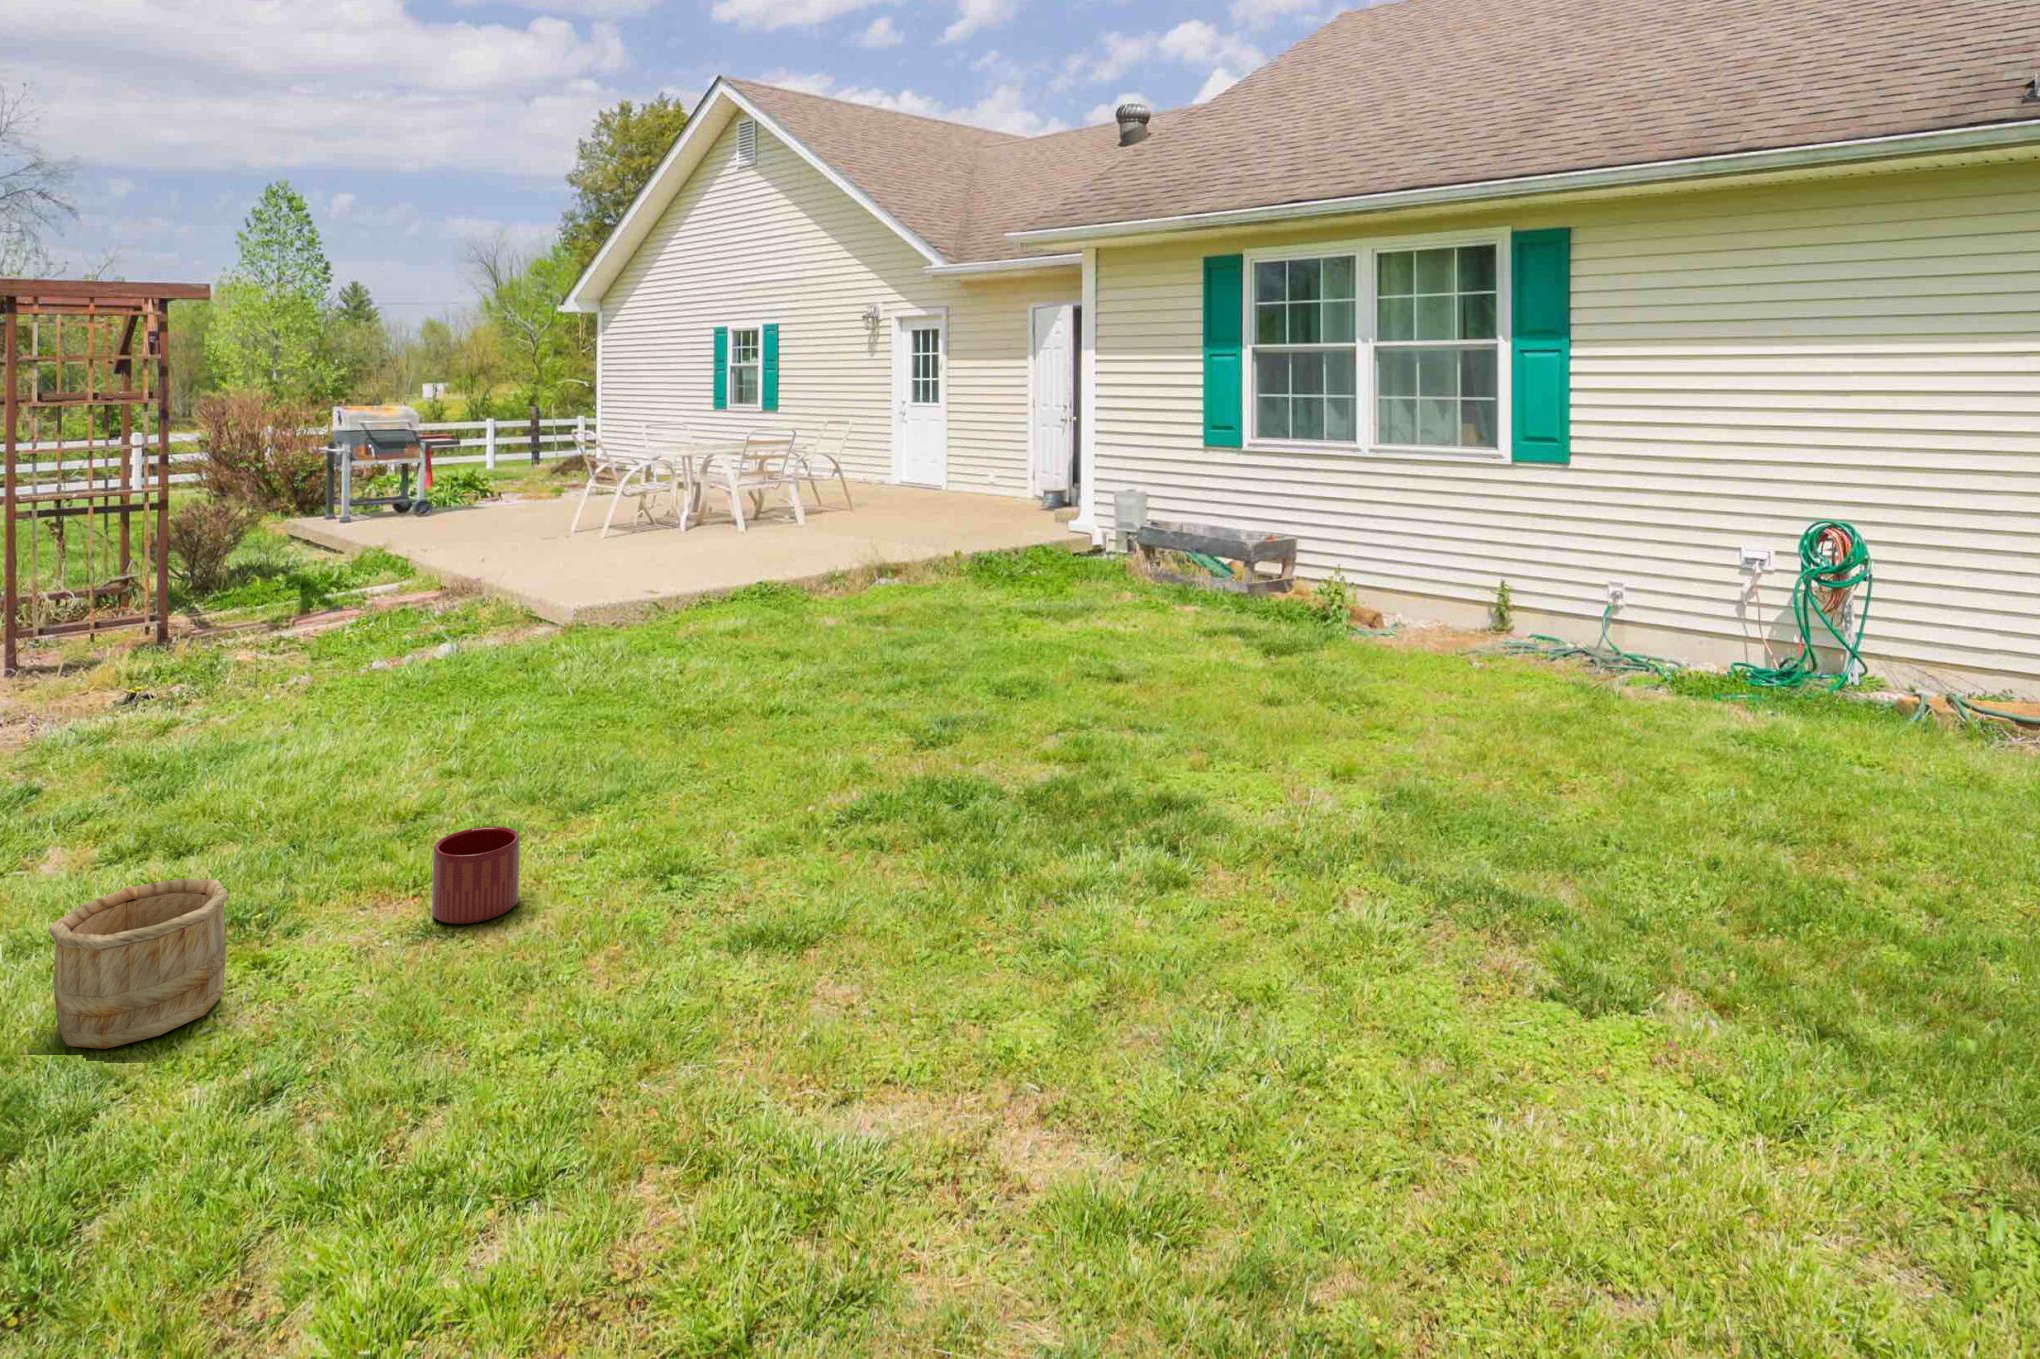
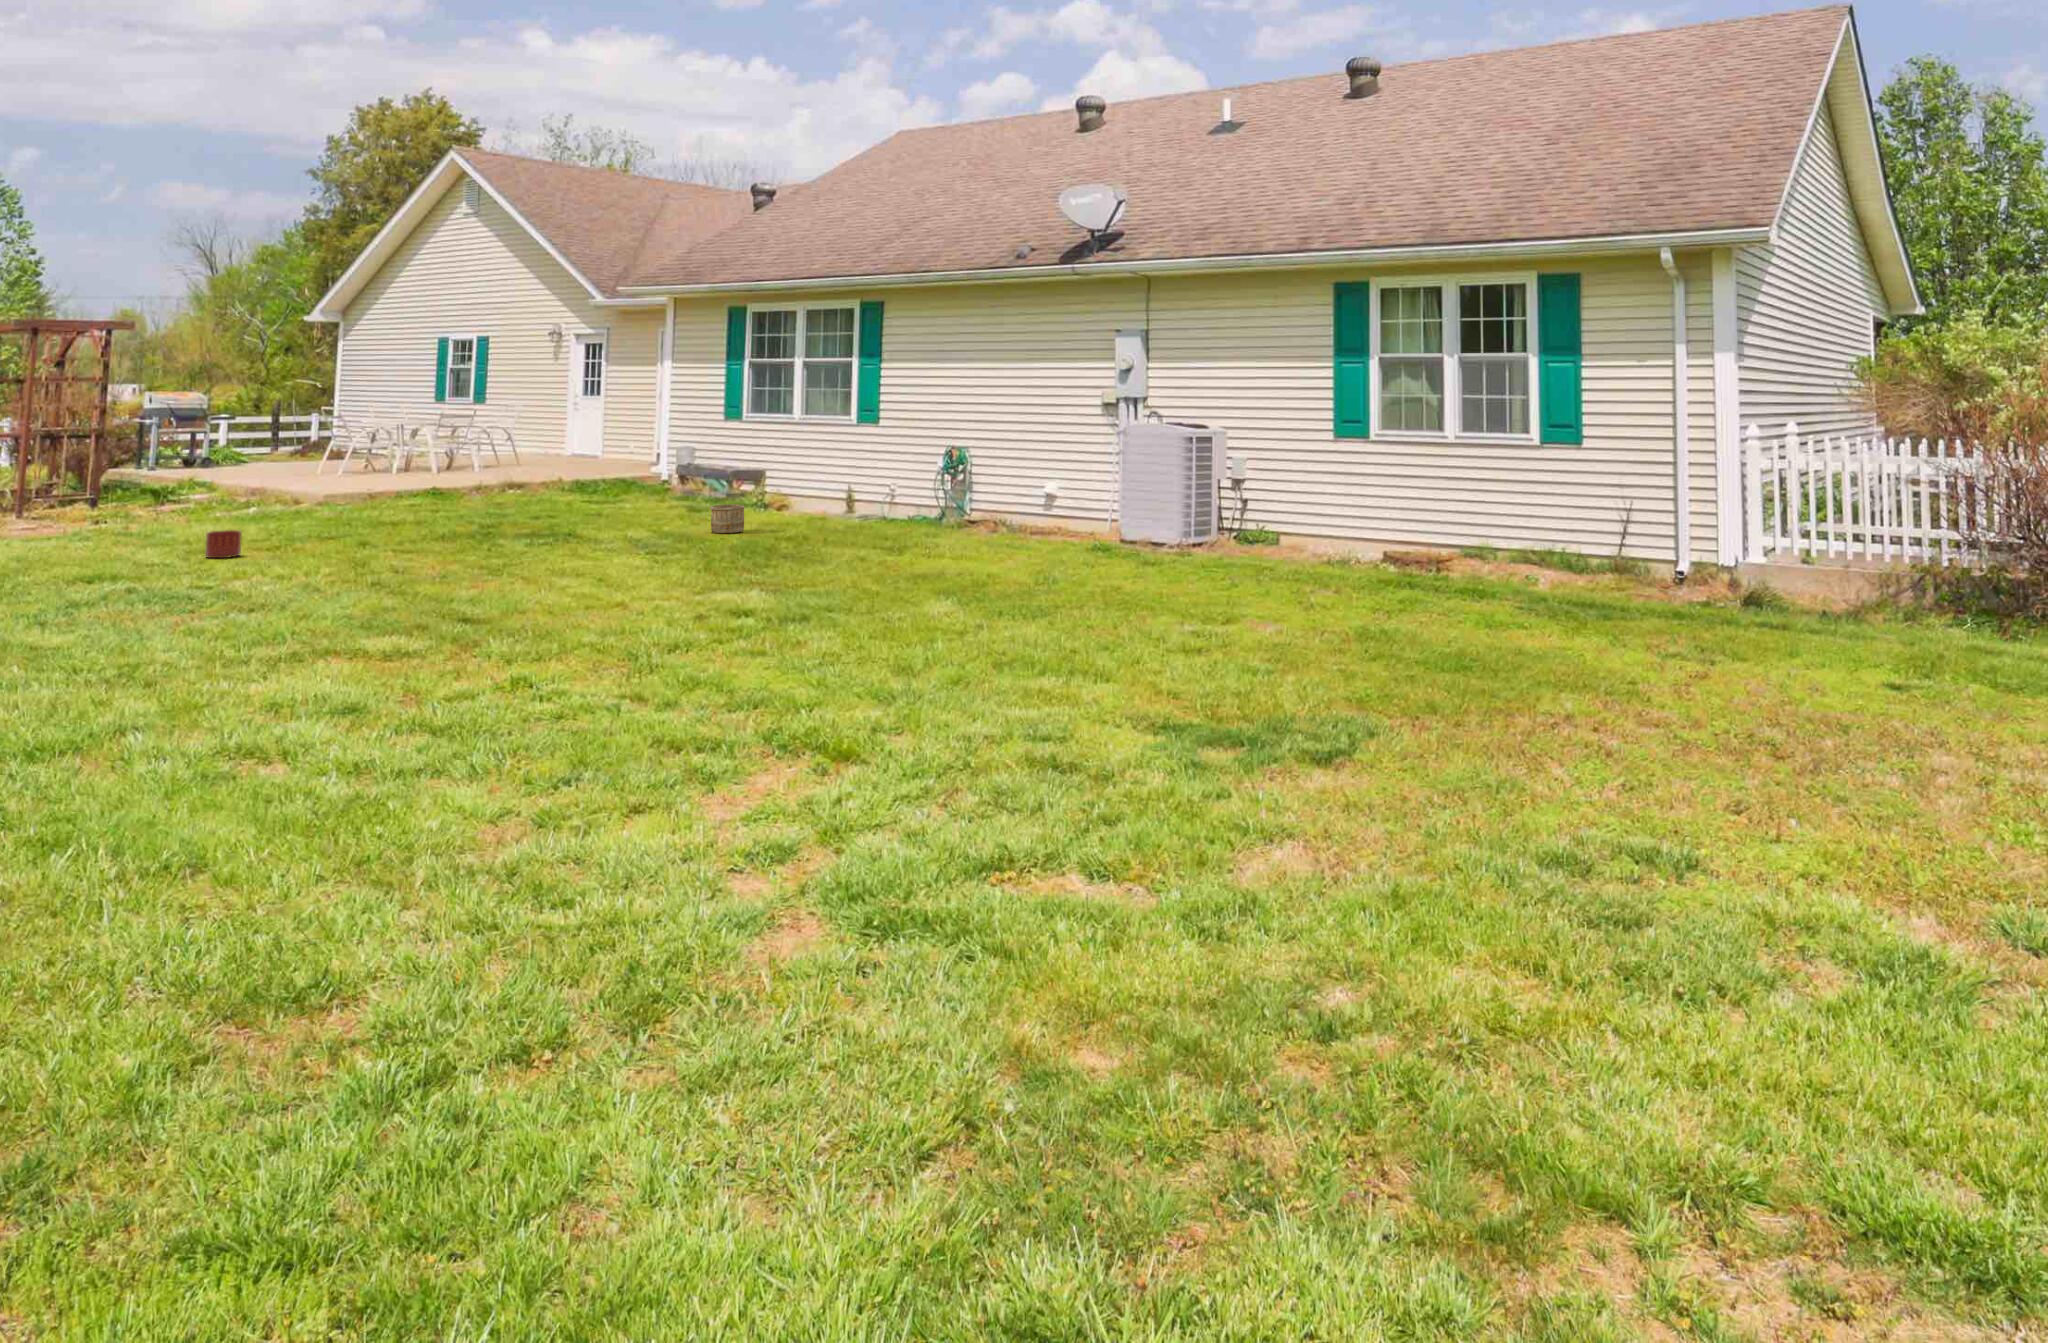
wooden bucket: present [48,879,229,1049] -> present [710,504,745,533]

